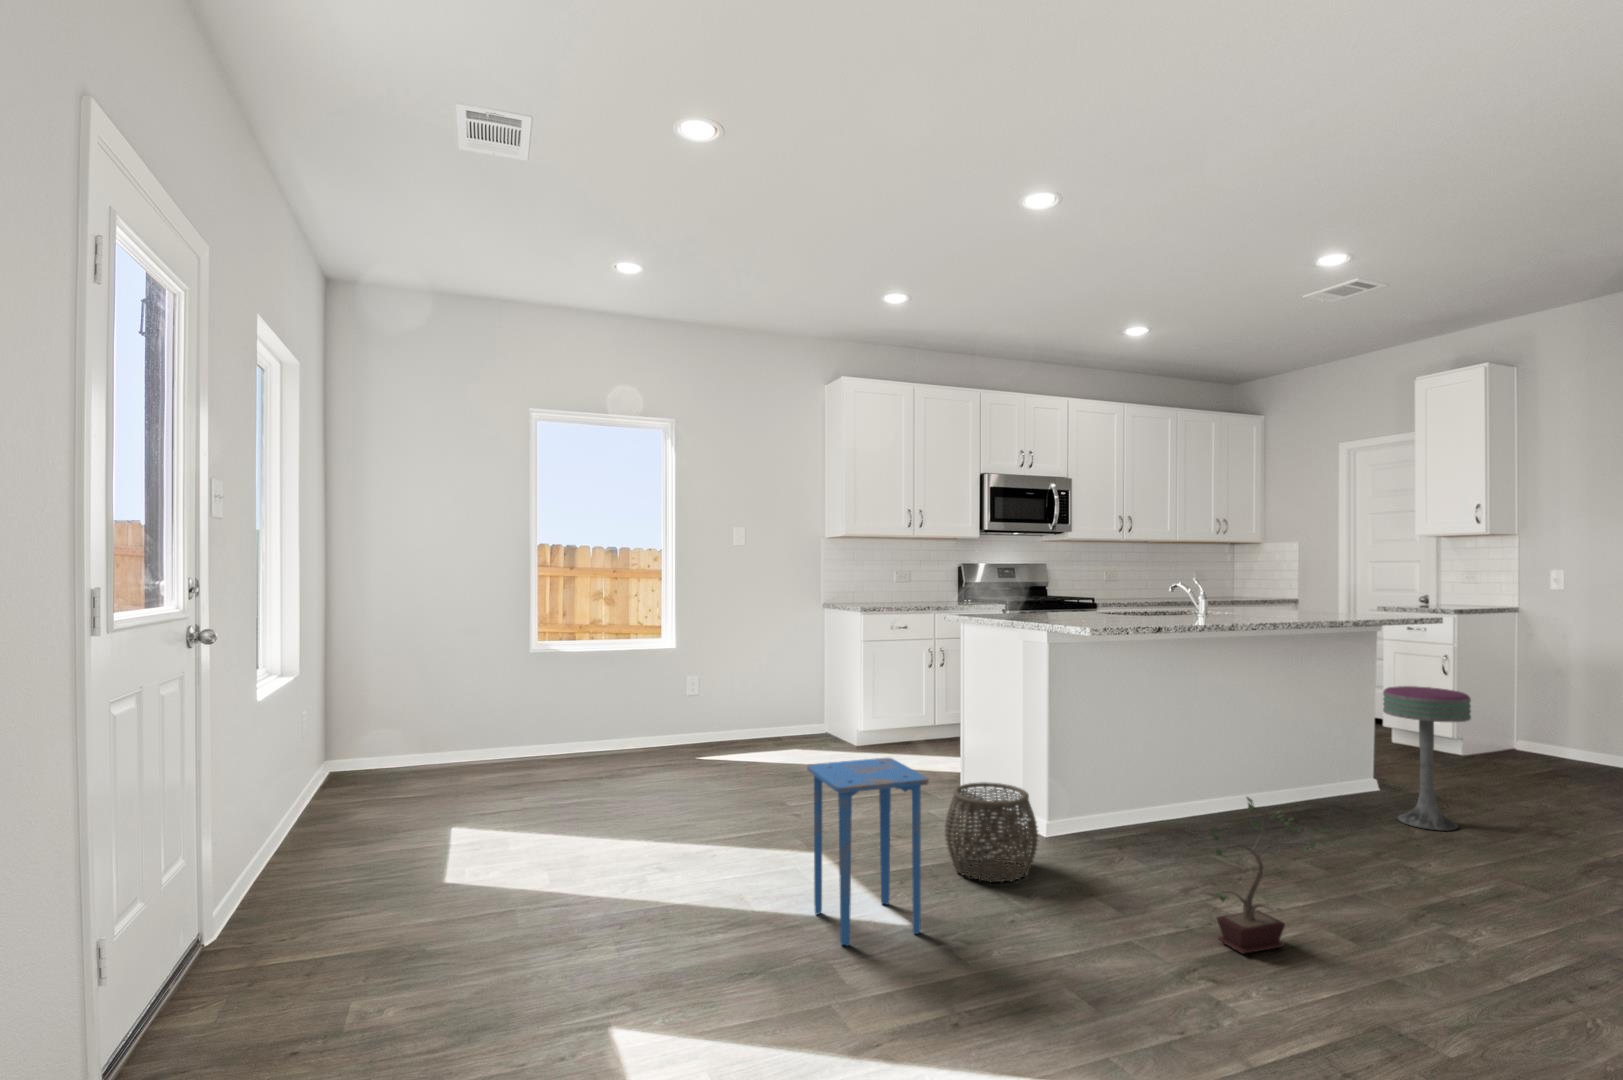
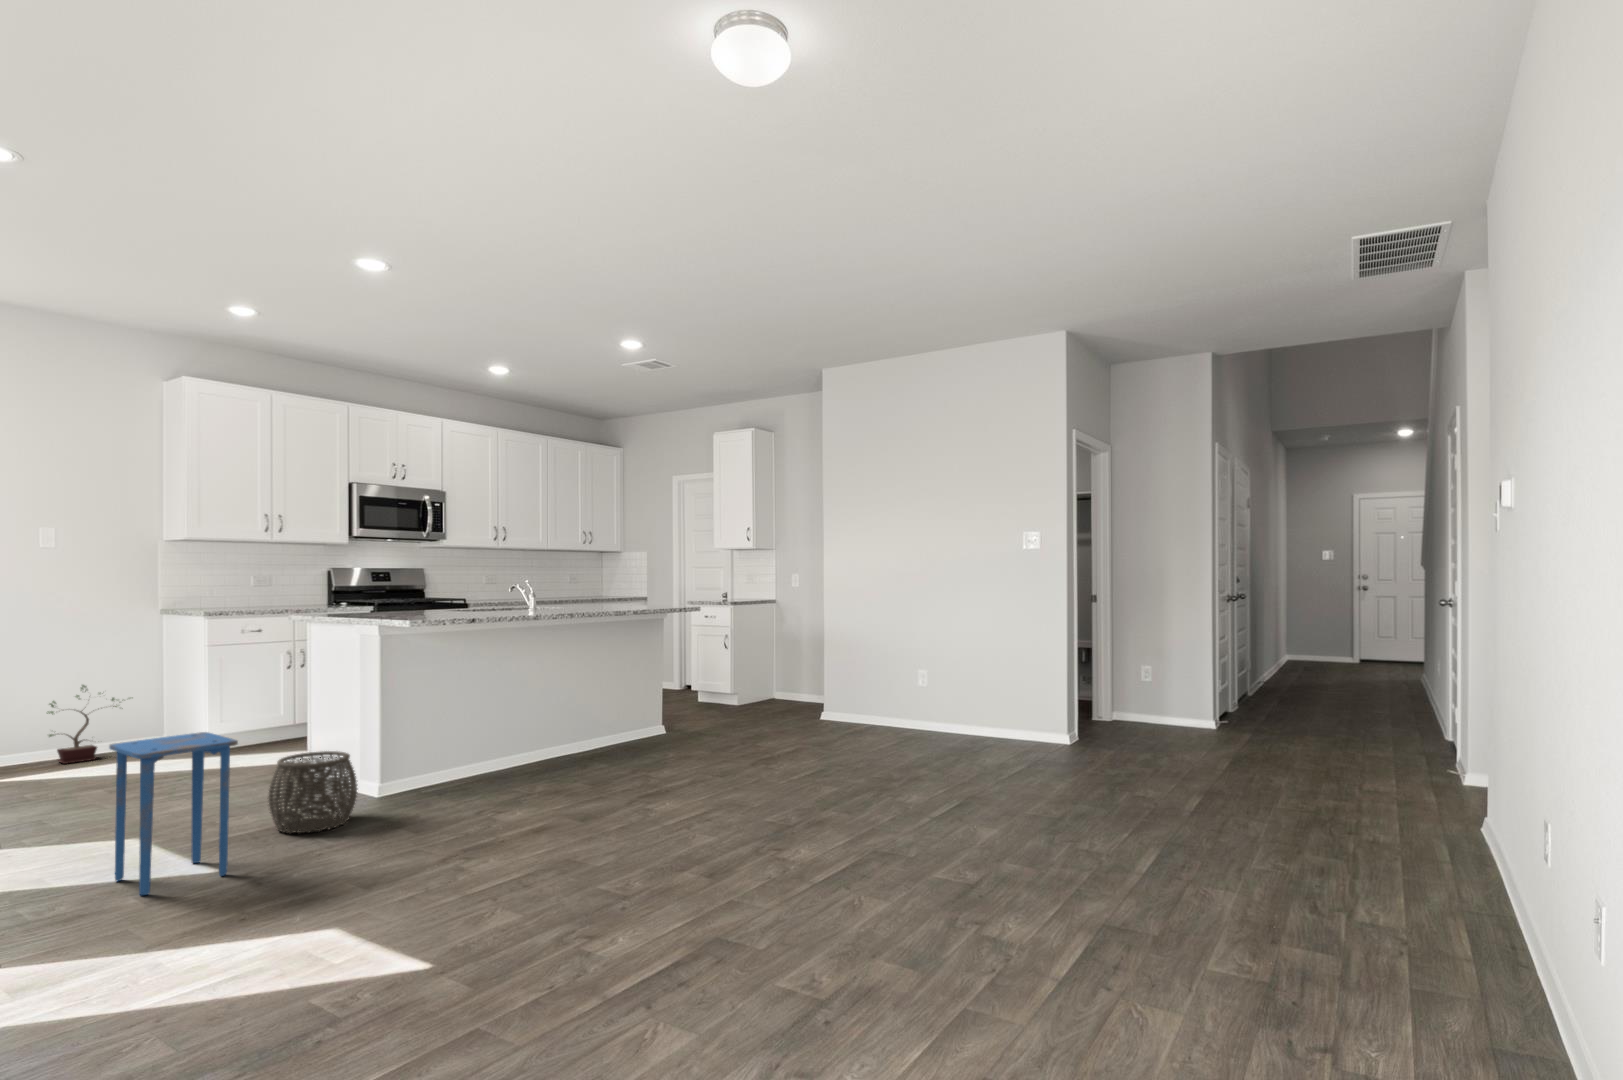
bar stool: present [1383,686,1471,831] -> none [653,653,705,753]
potted plant: present [1211,797,1330,954] -> present [47,685,117,764]

